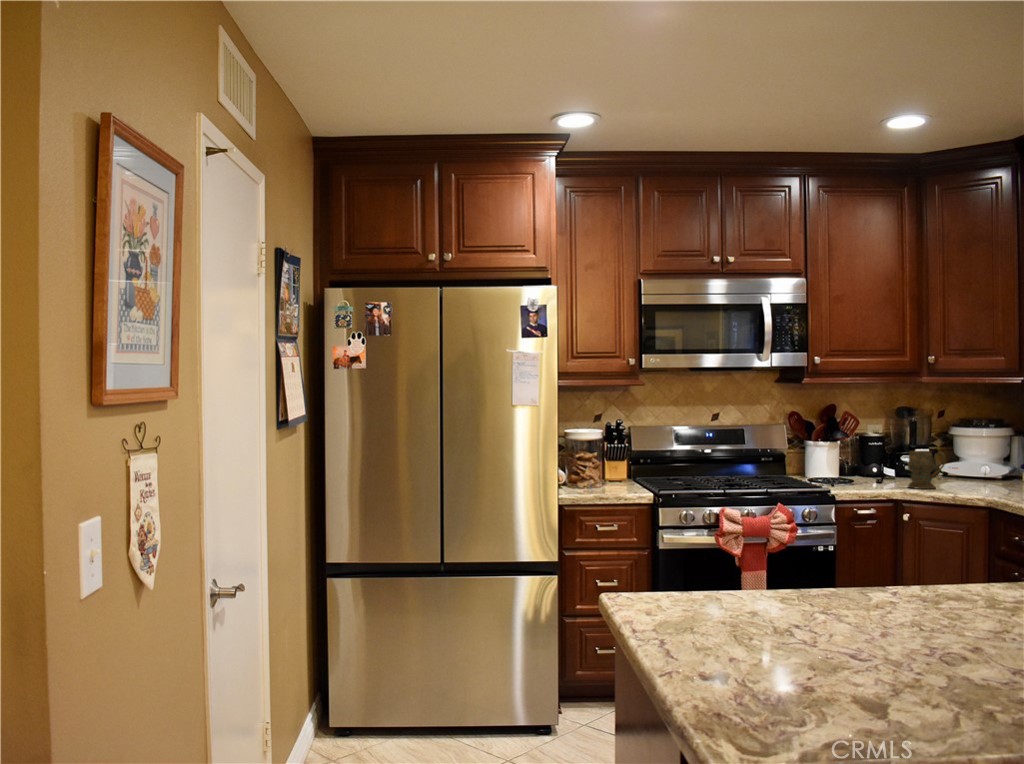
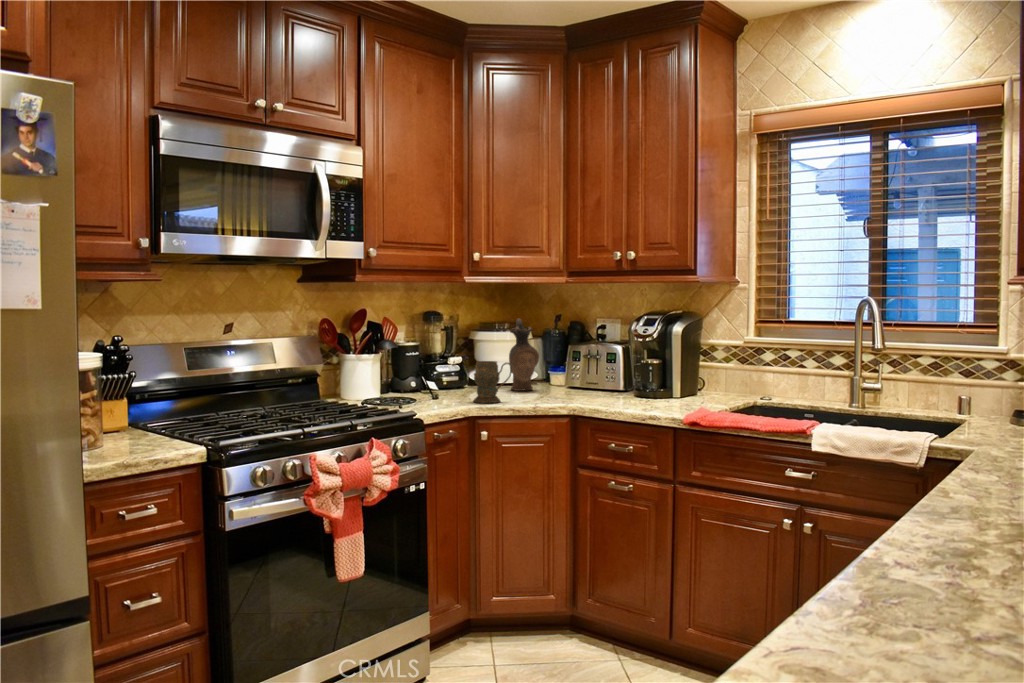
ceramic pitcher: none [971,413,1005,483] -> present [509,319,539,391]

